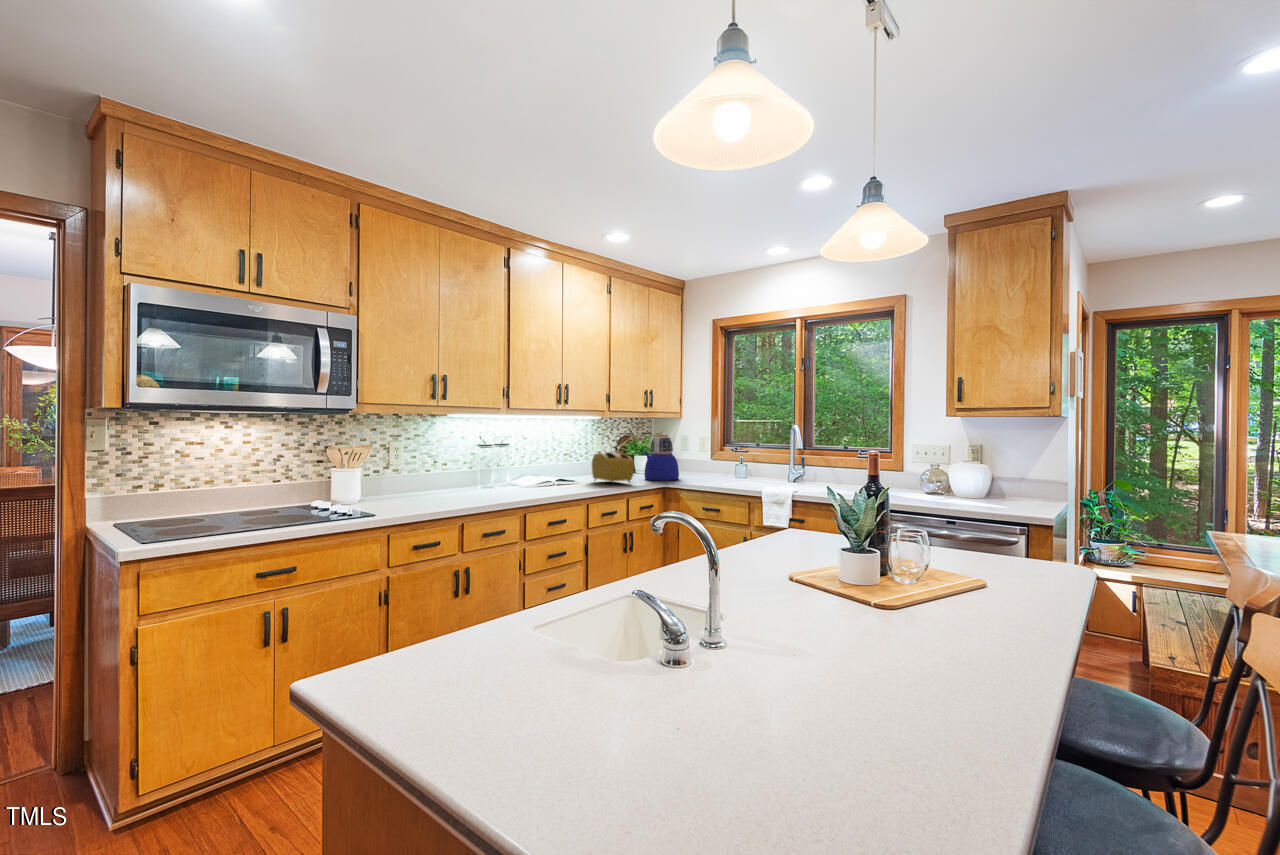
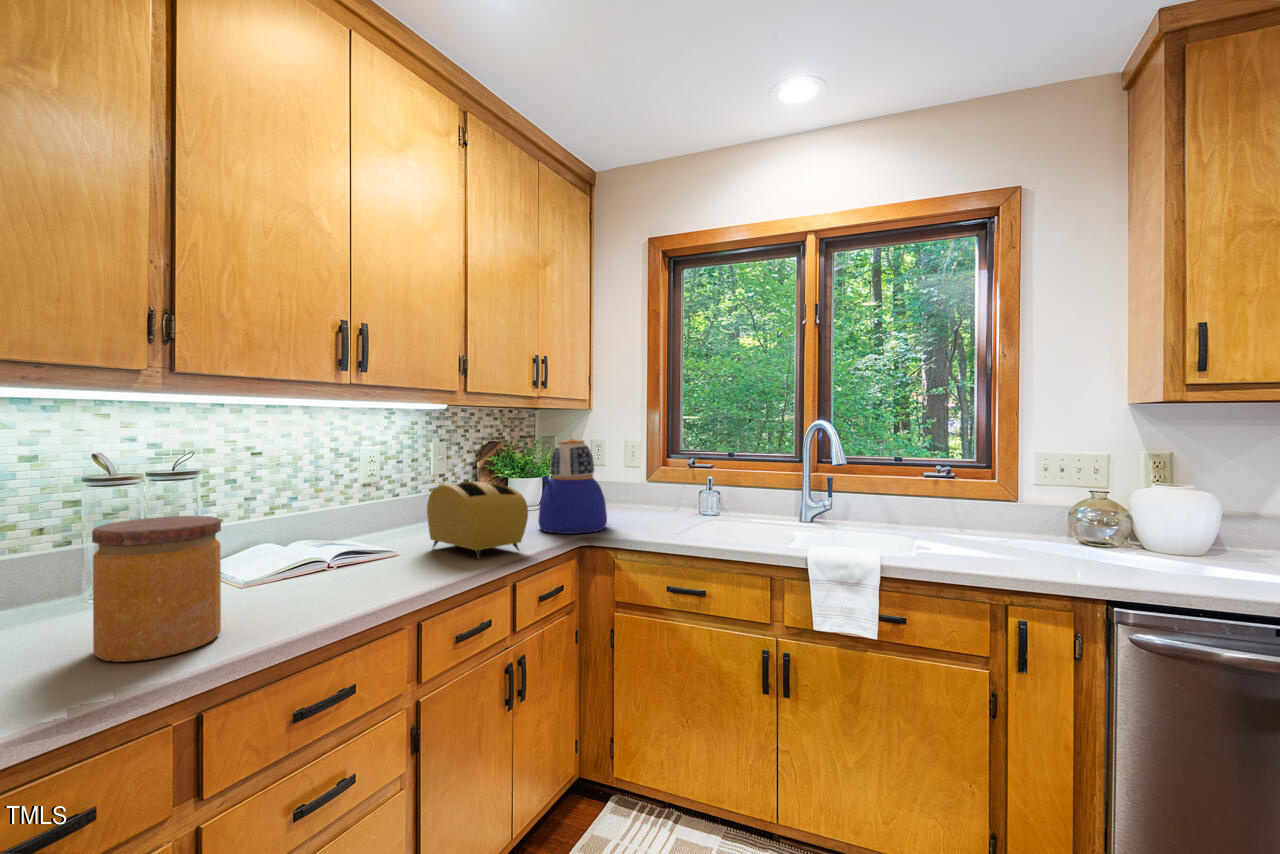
jar: none [496,456,528,496] -> present [92,516,221,662]

